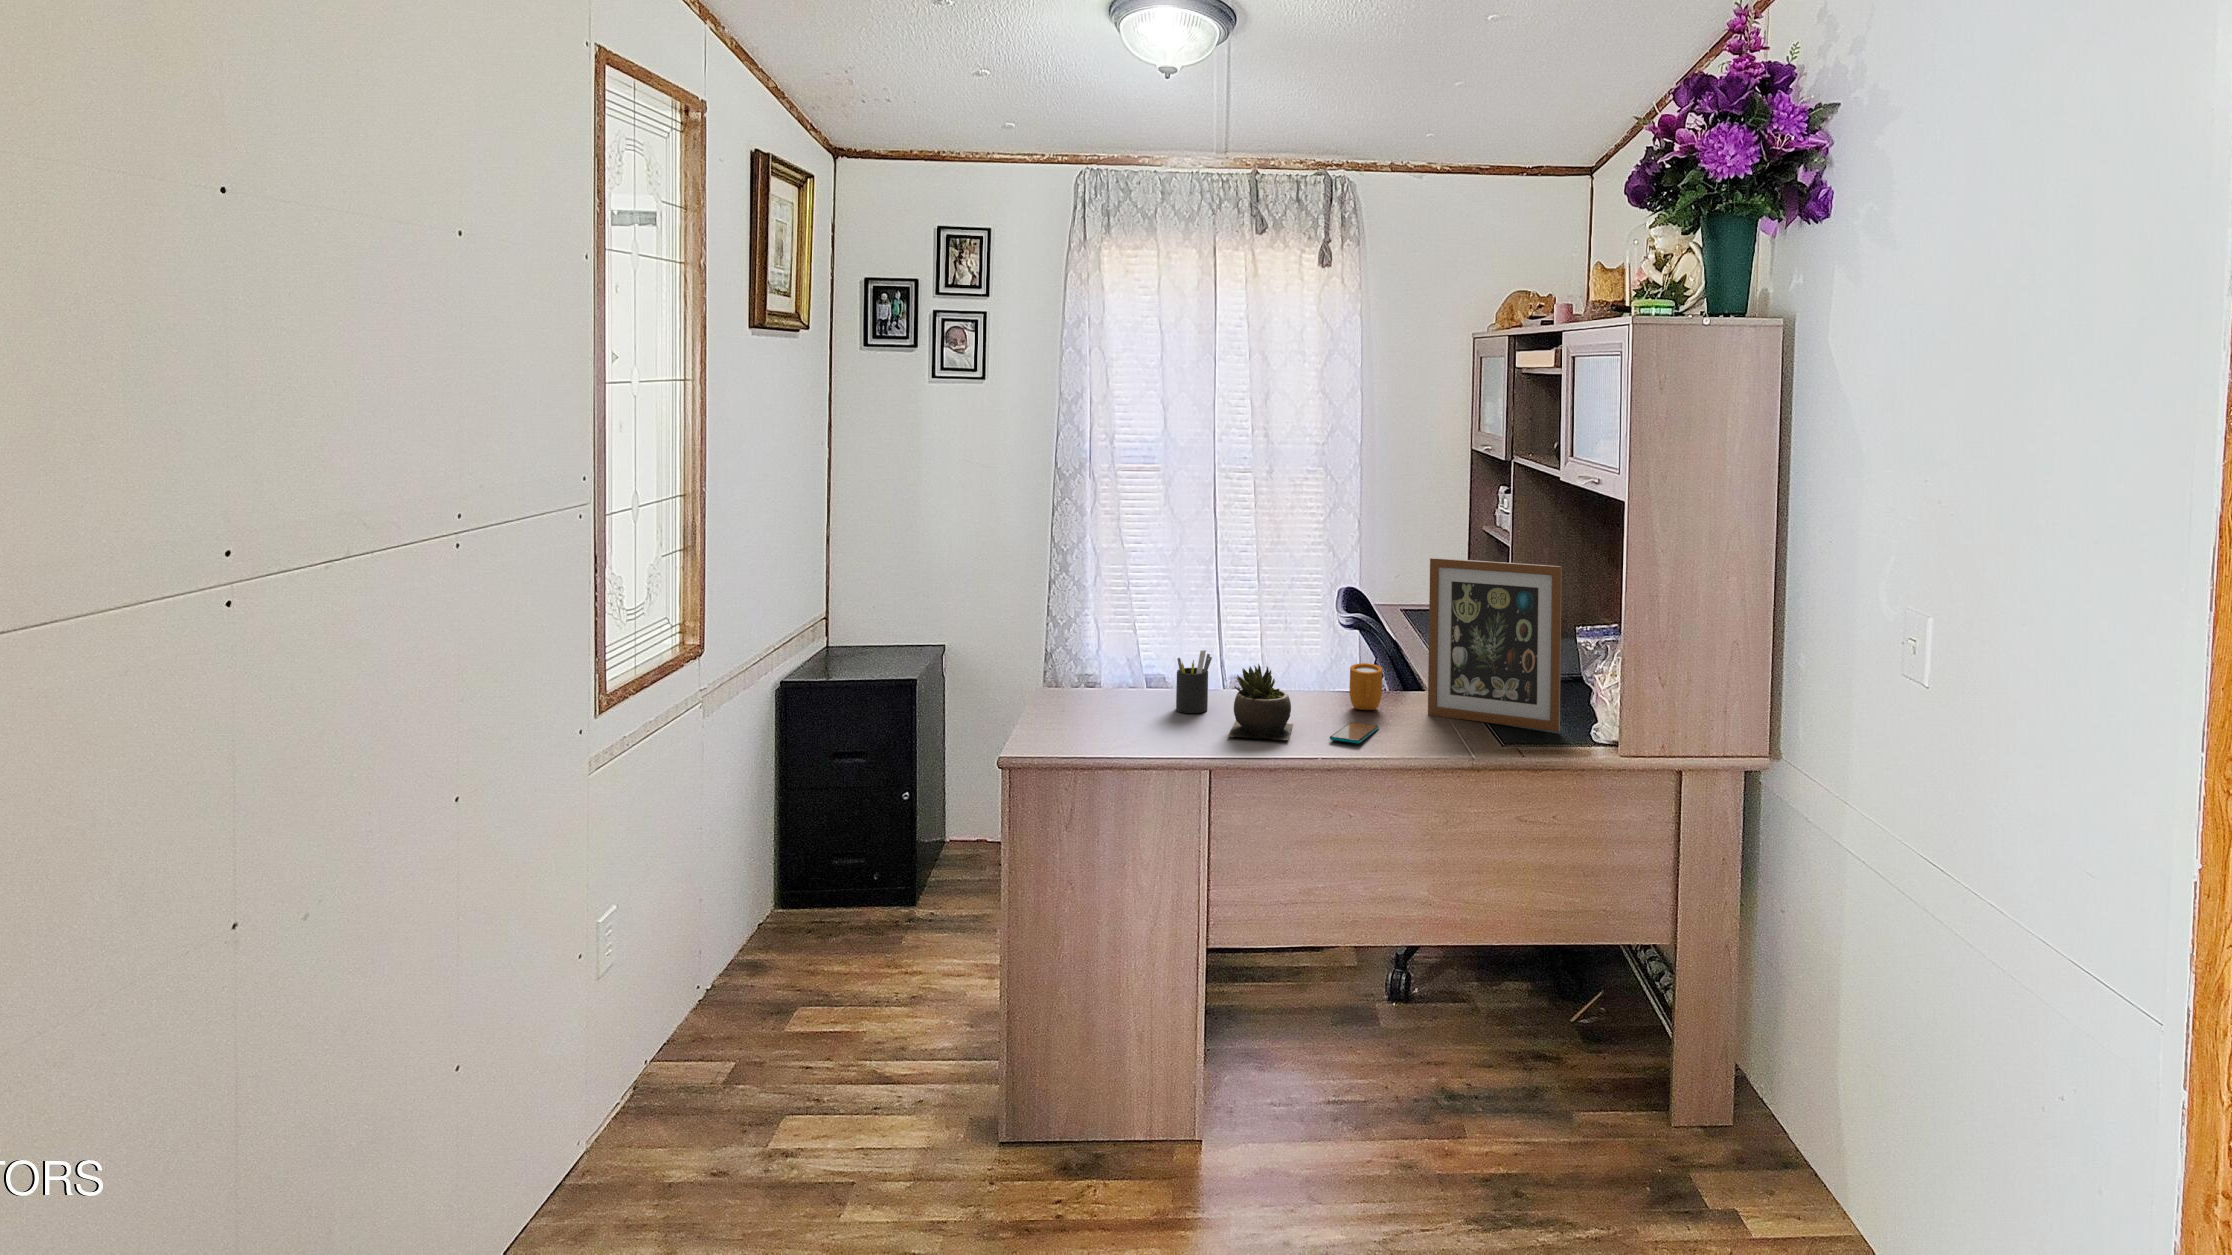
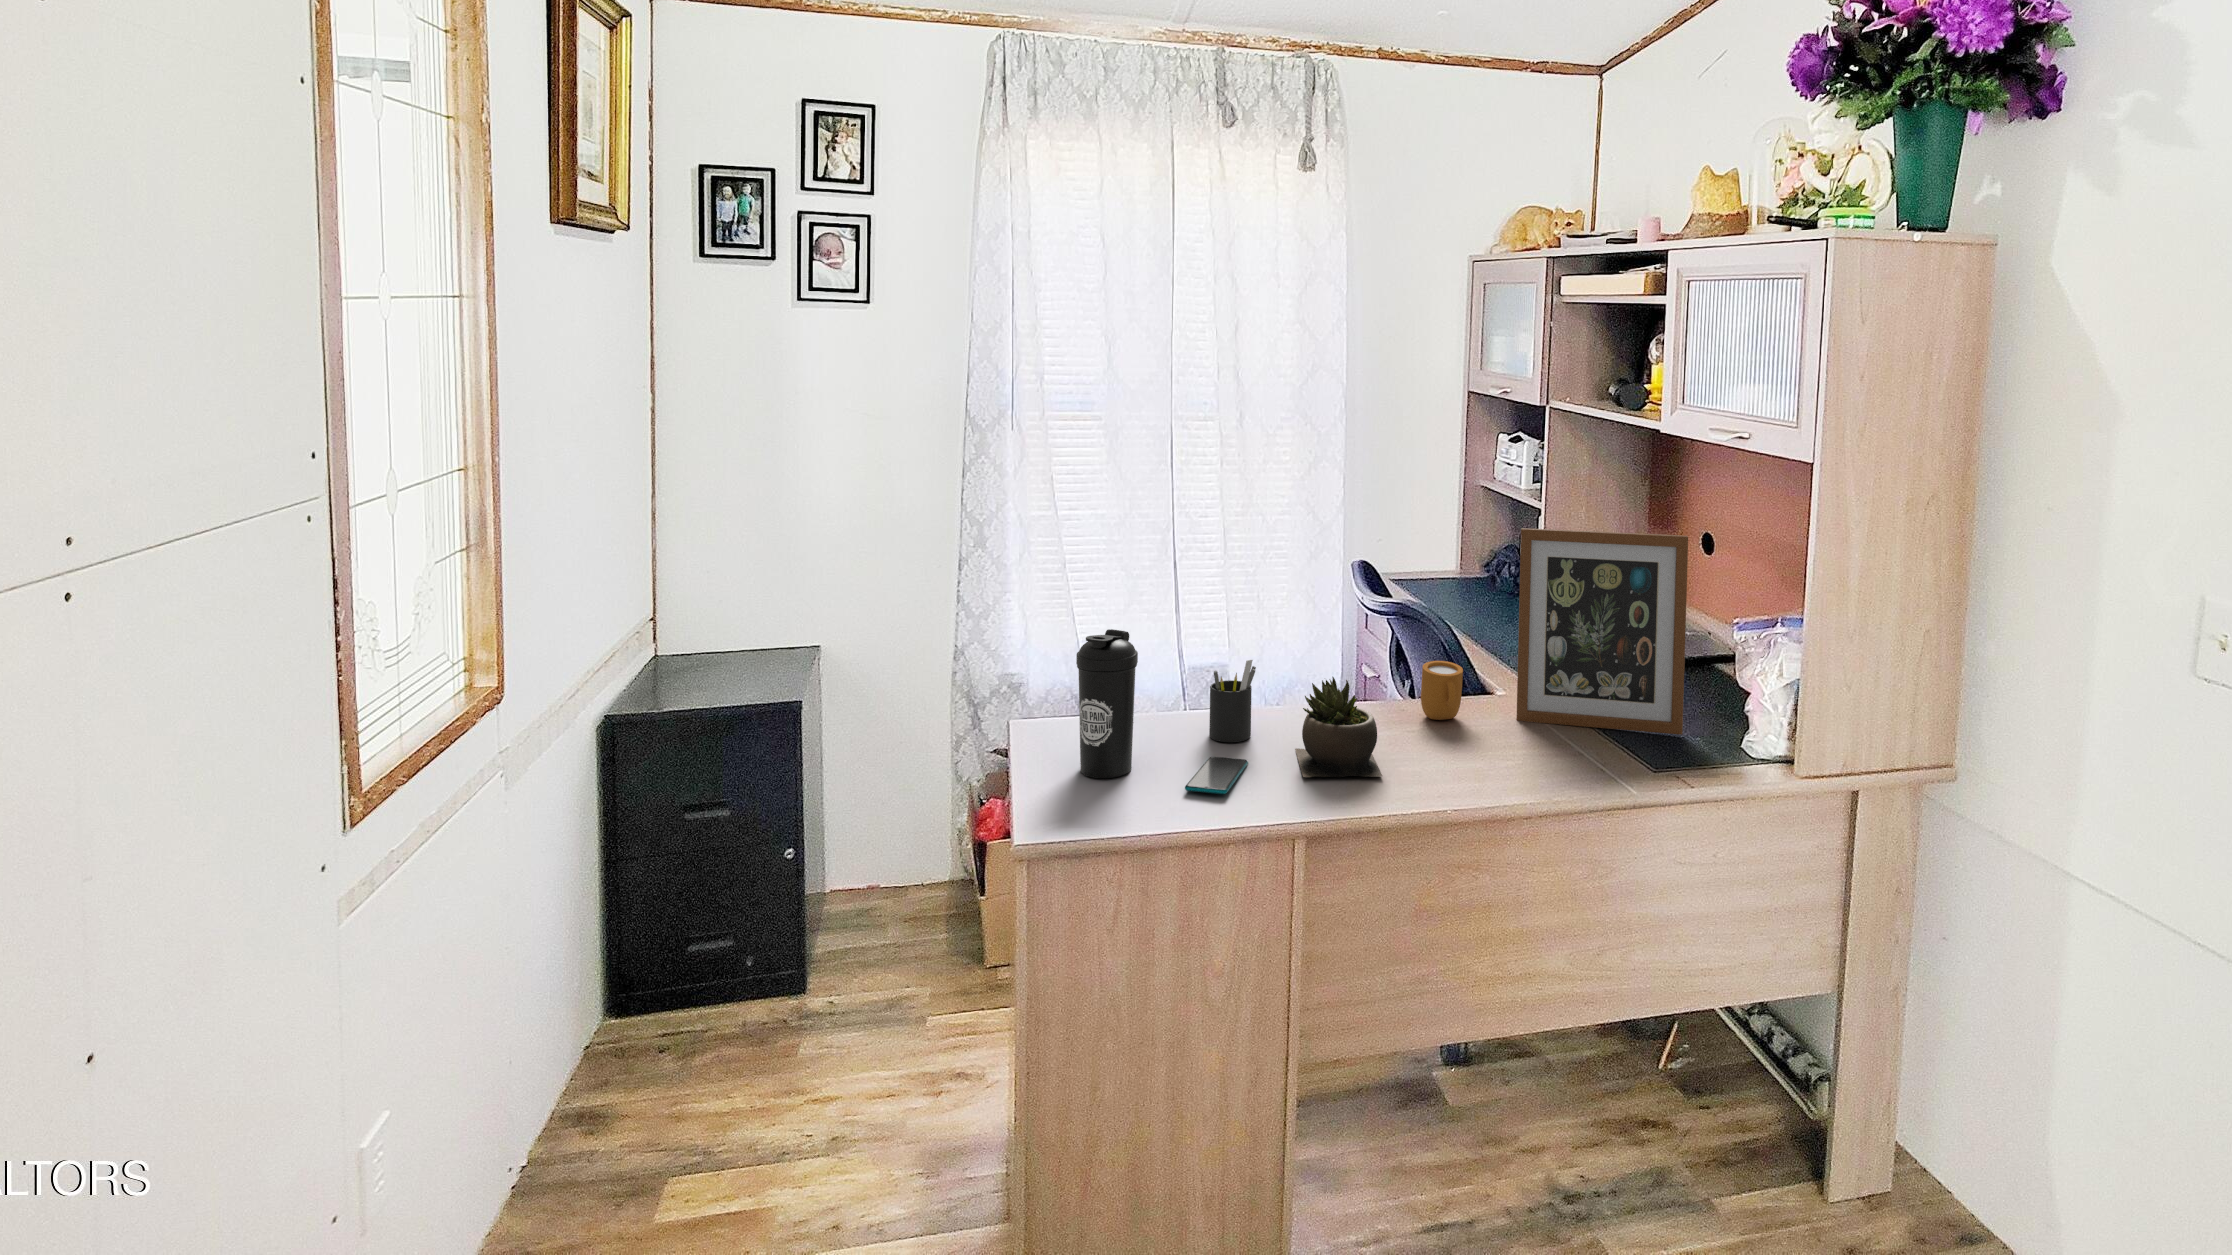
water bottle: none [1068,620,1113,727] -> present [1076,629,1138,778]
smartphone: present [1330,722,1379,744] -> present [1185,757,1248,794]

